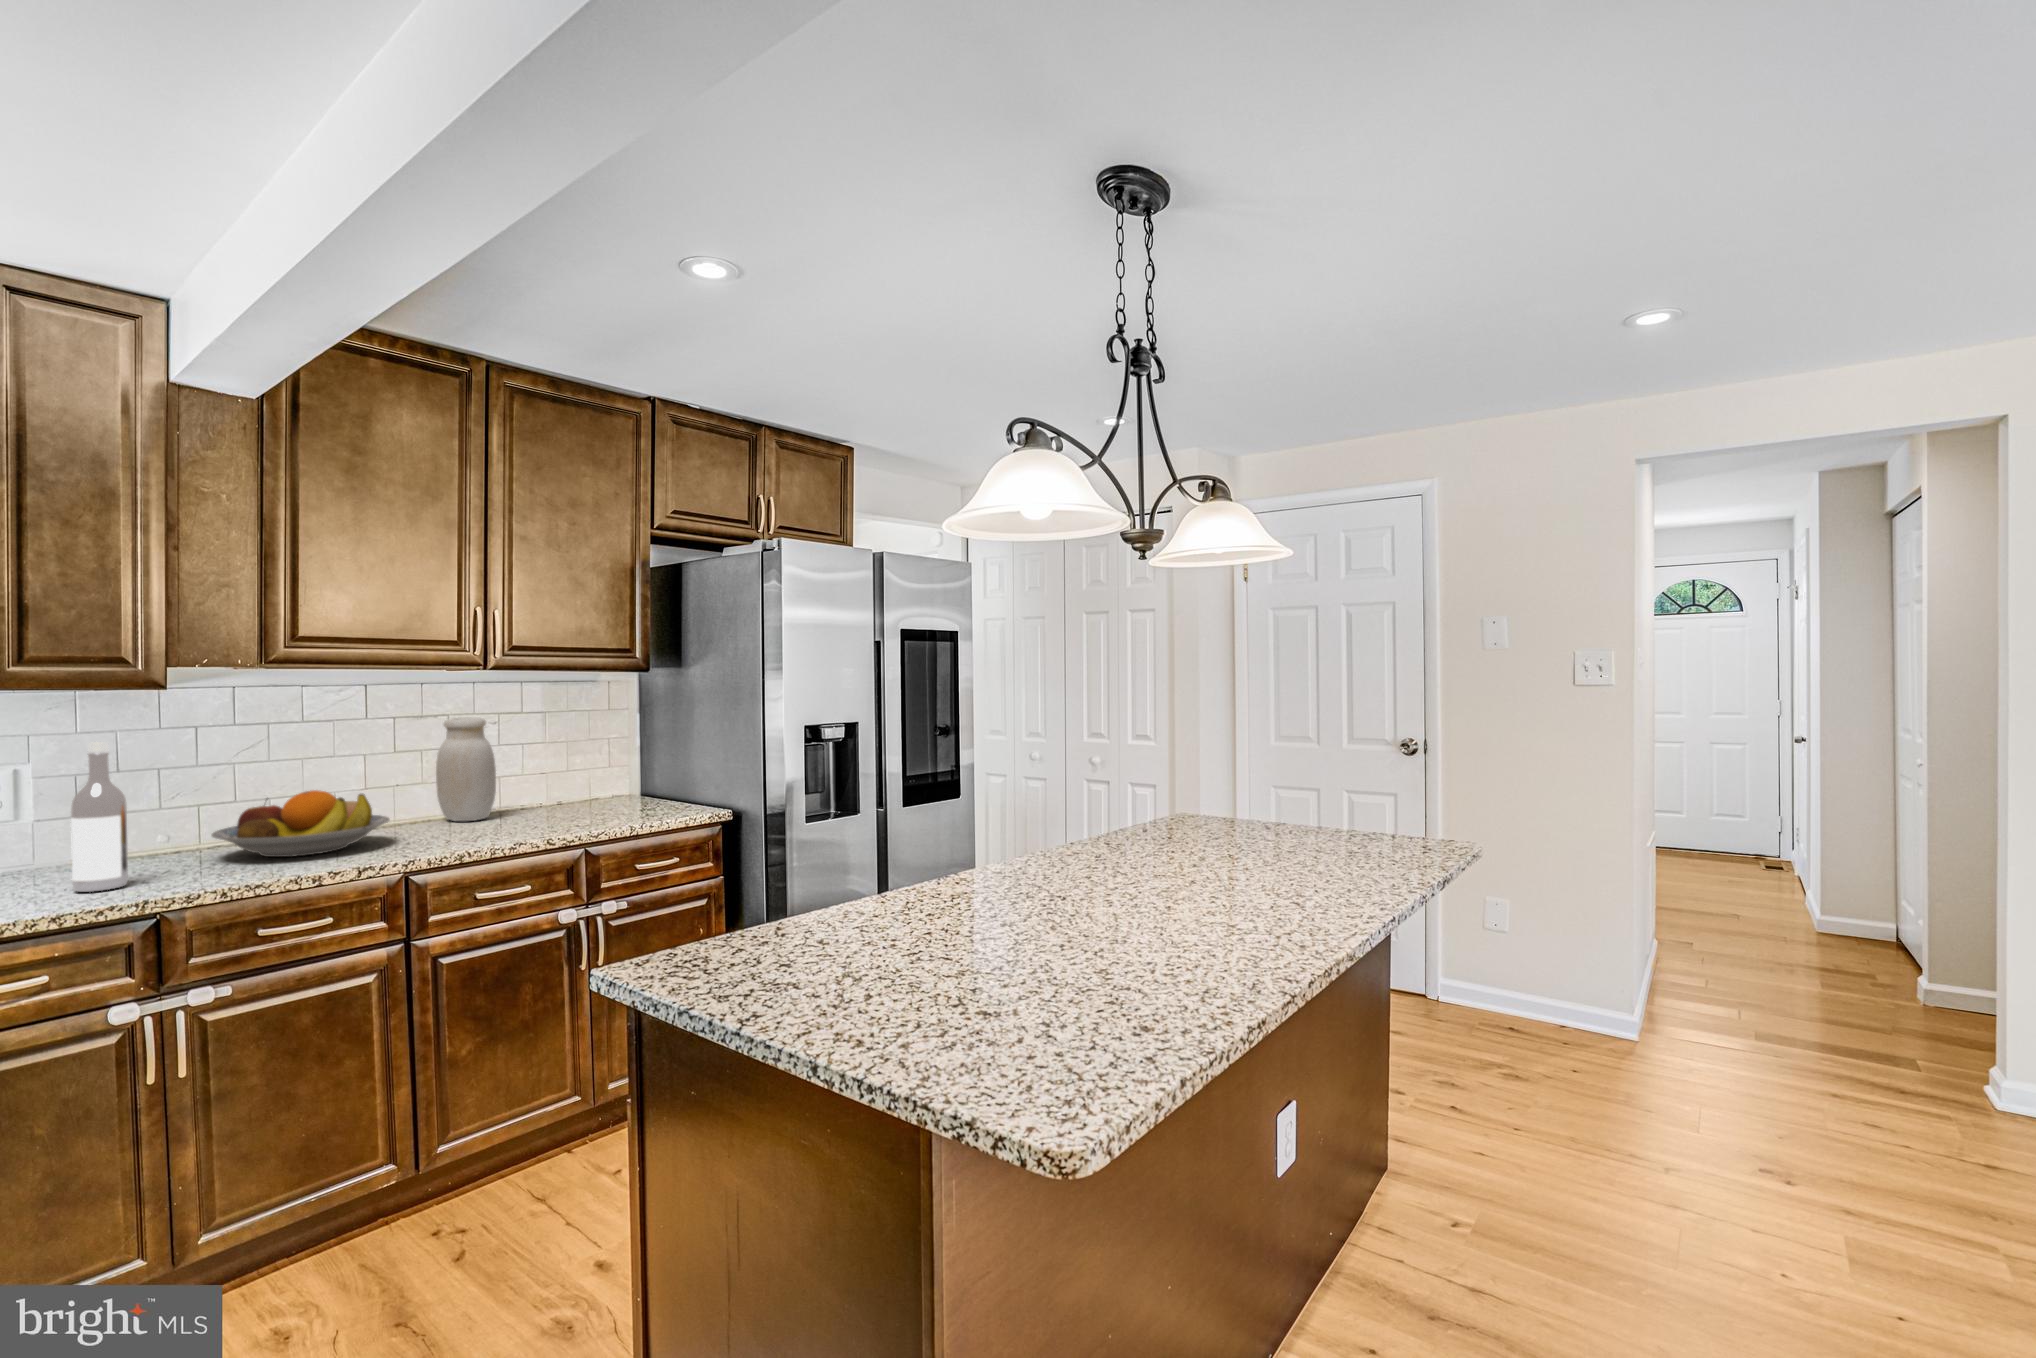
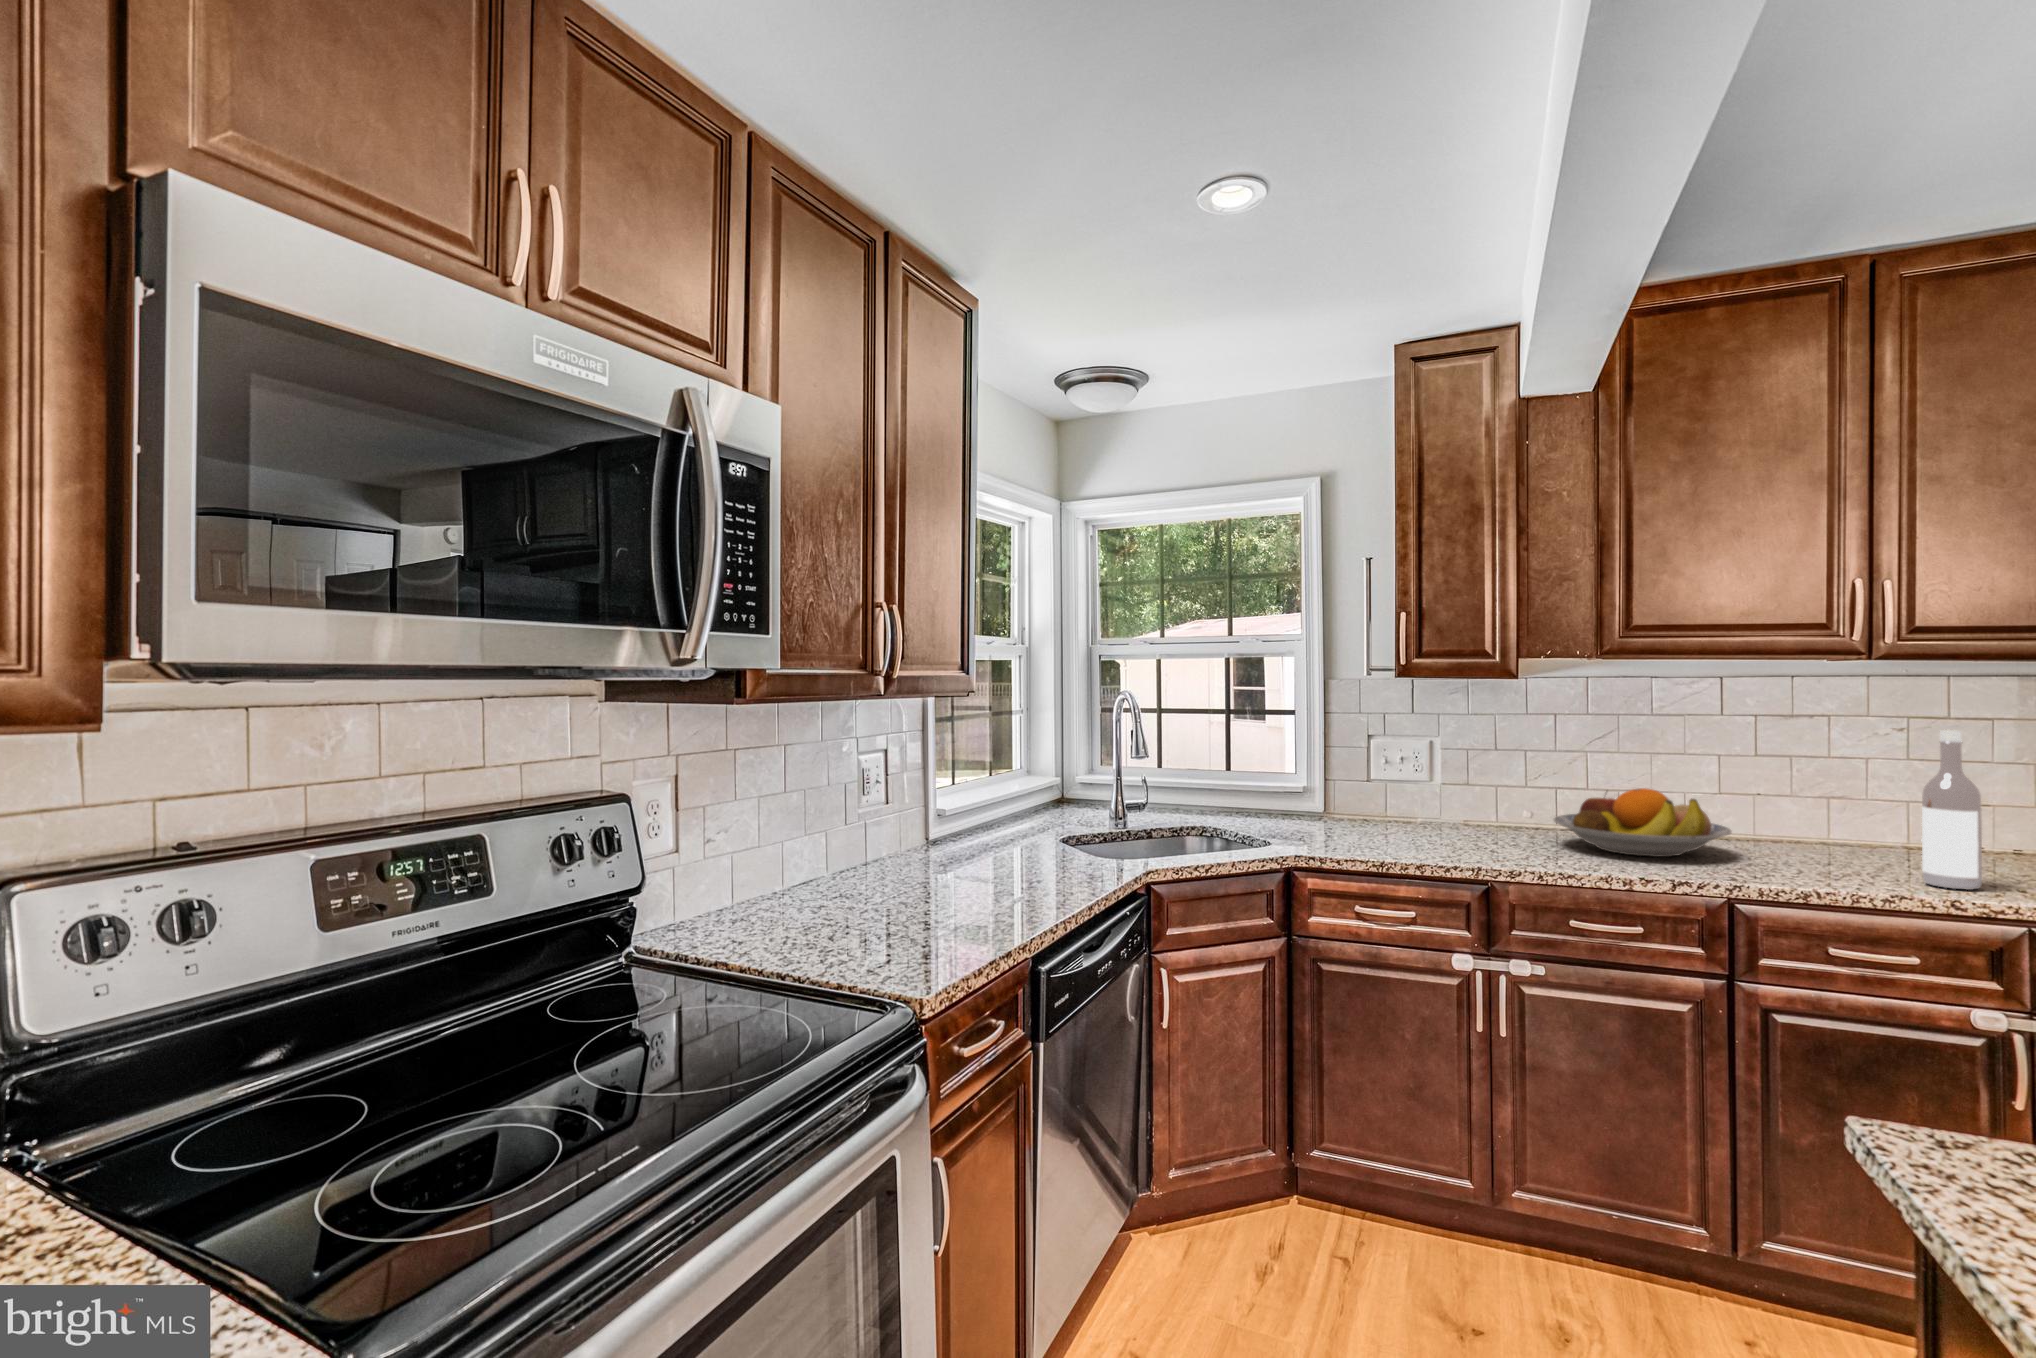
jar: present [436,717,496,821] -> none [1808,721,1893,853]
wine bottle: present [71,742,128,892] -> present [1922,730,1982,890]

